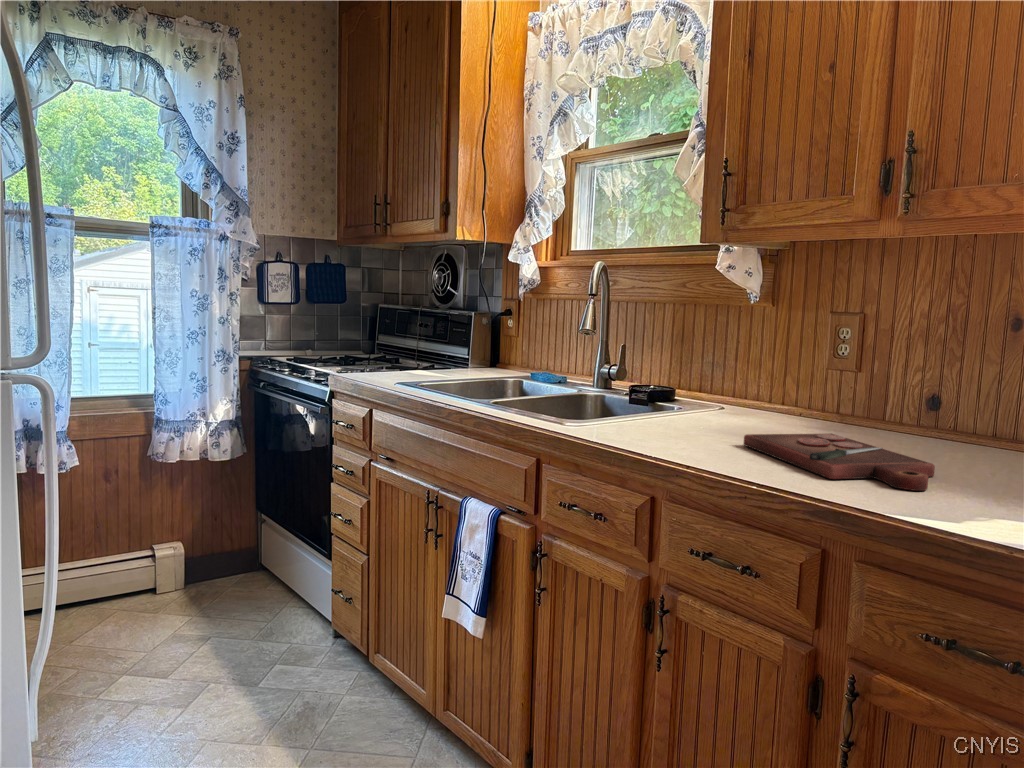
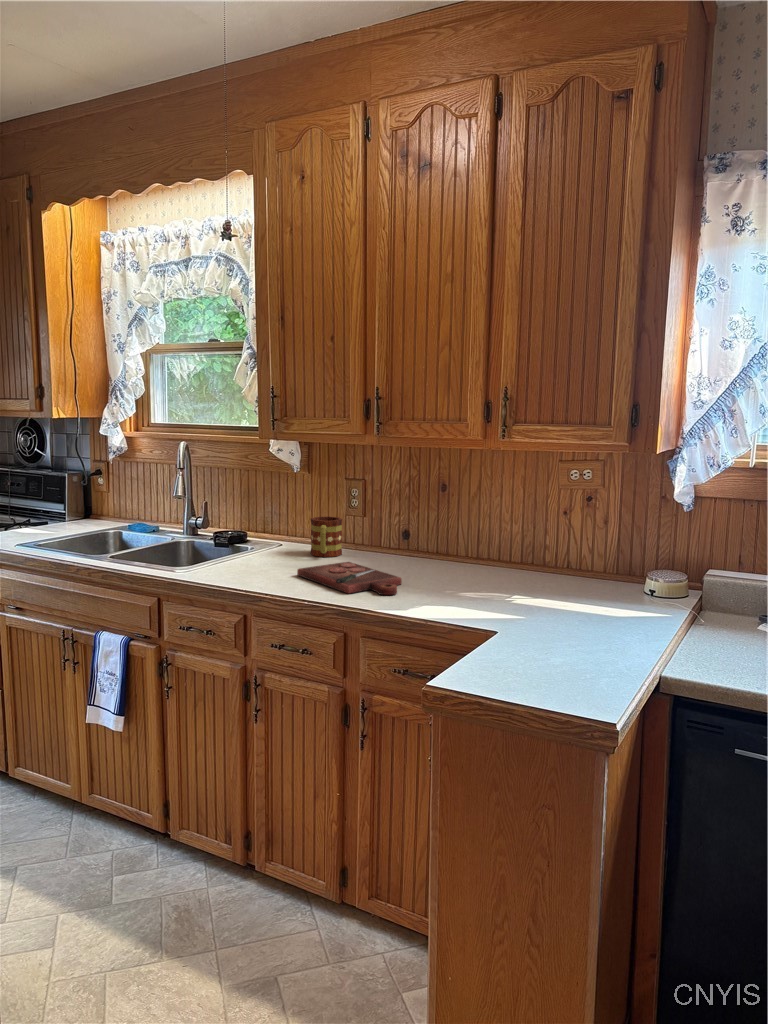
mug: none [769,366,825,428] -> present [311,517,342,557]

